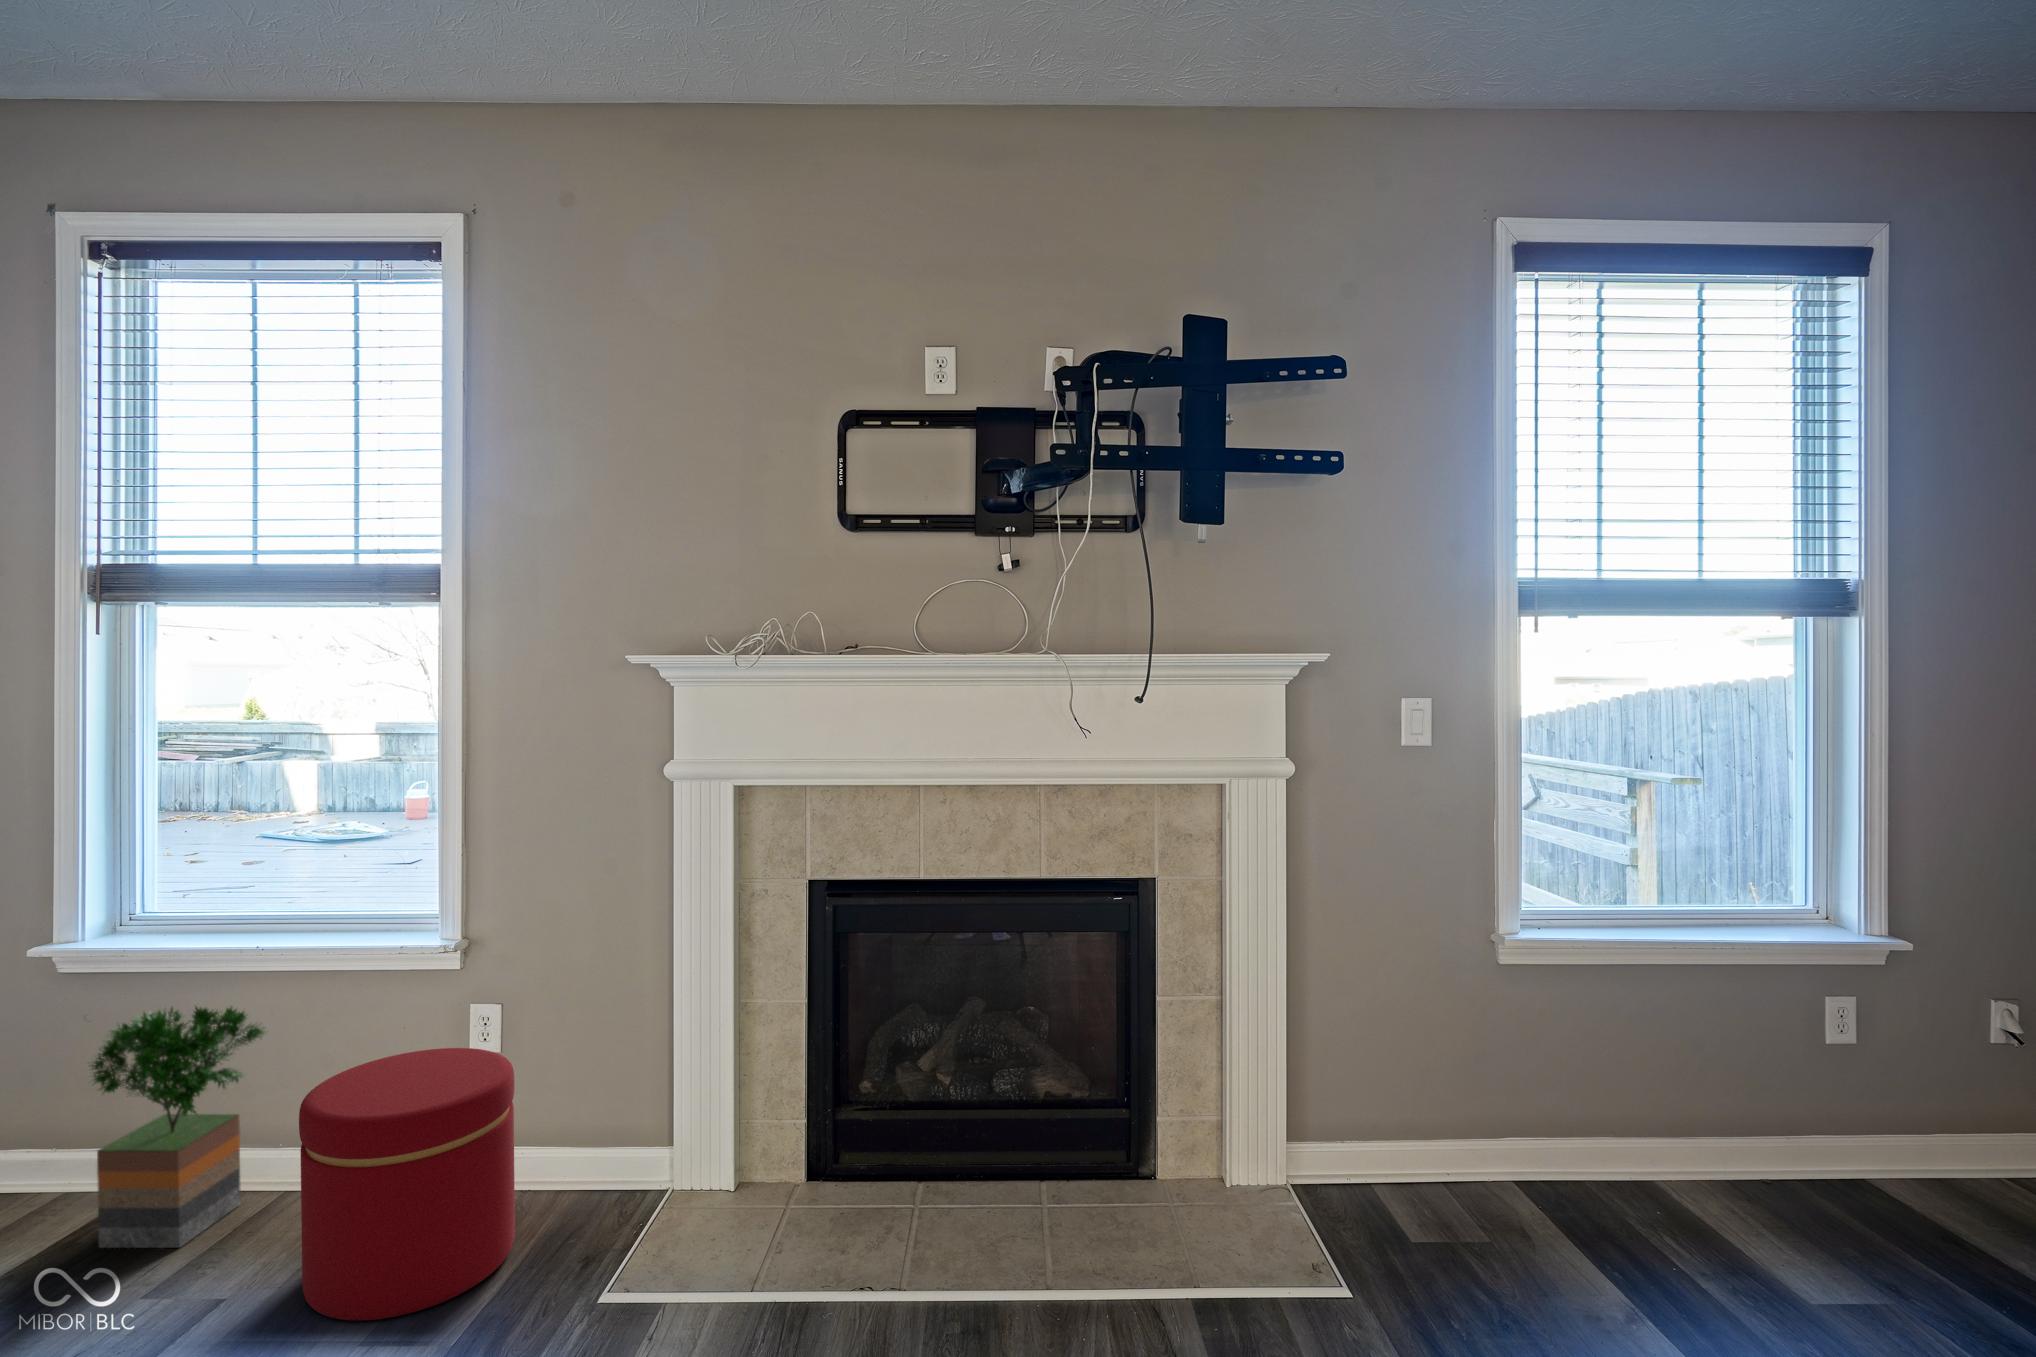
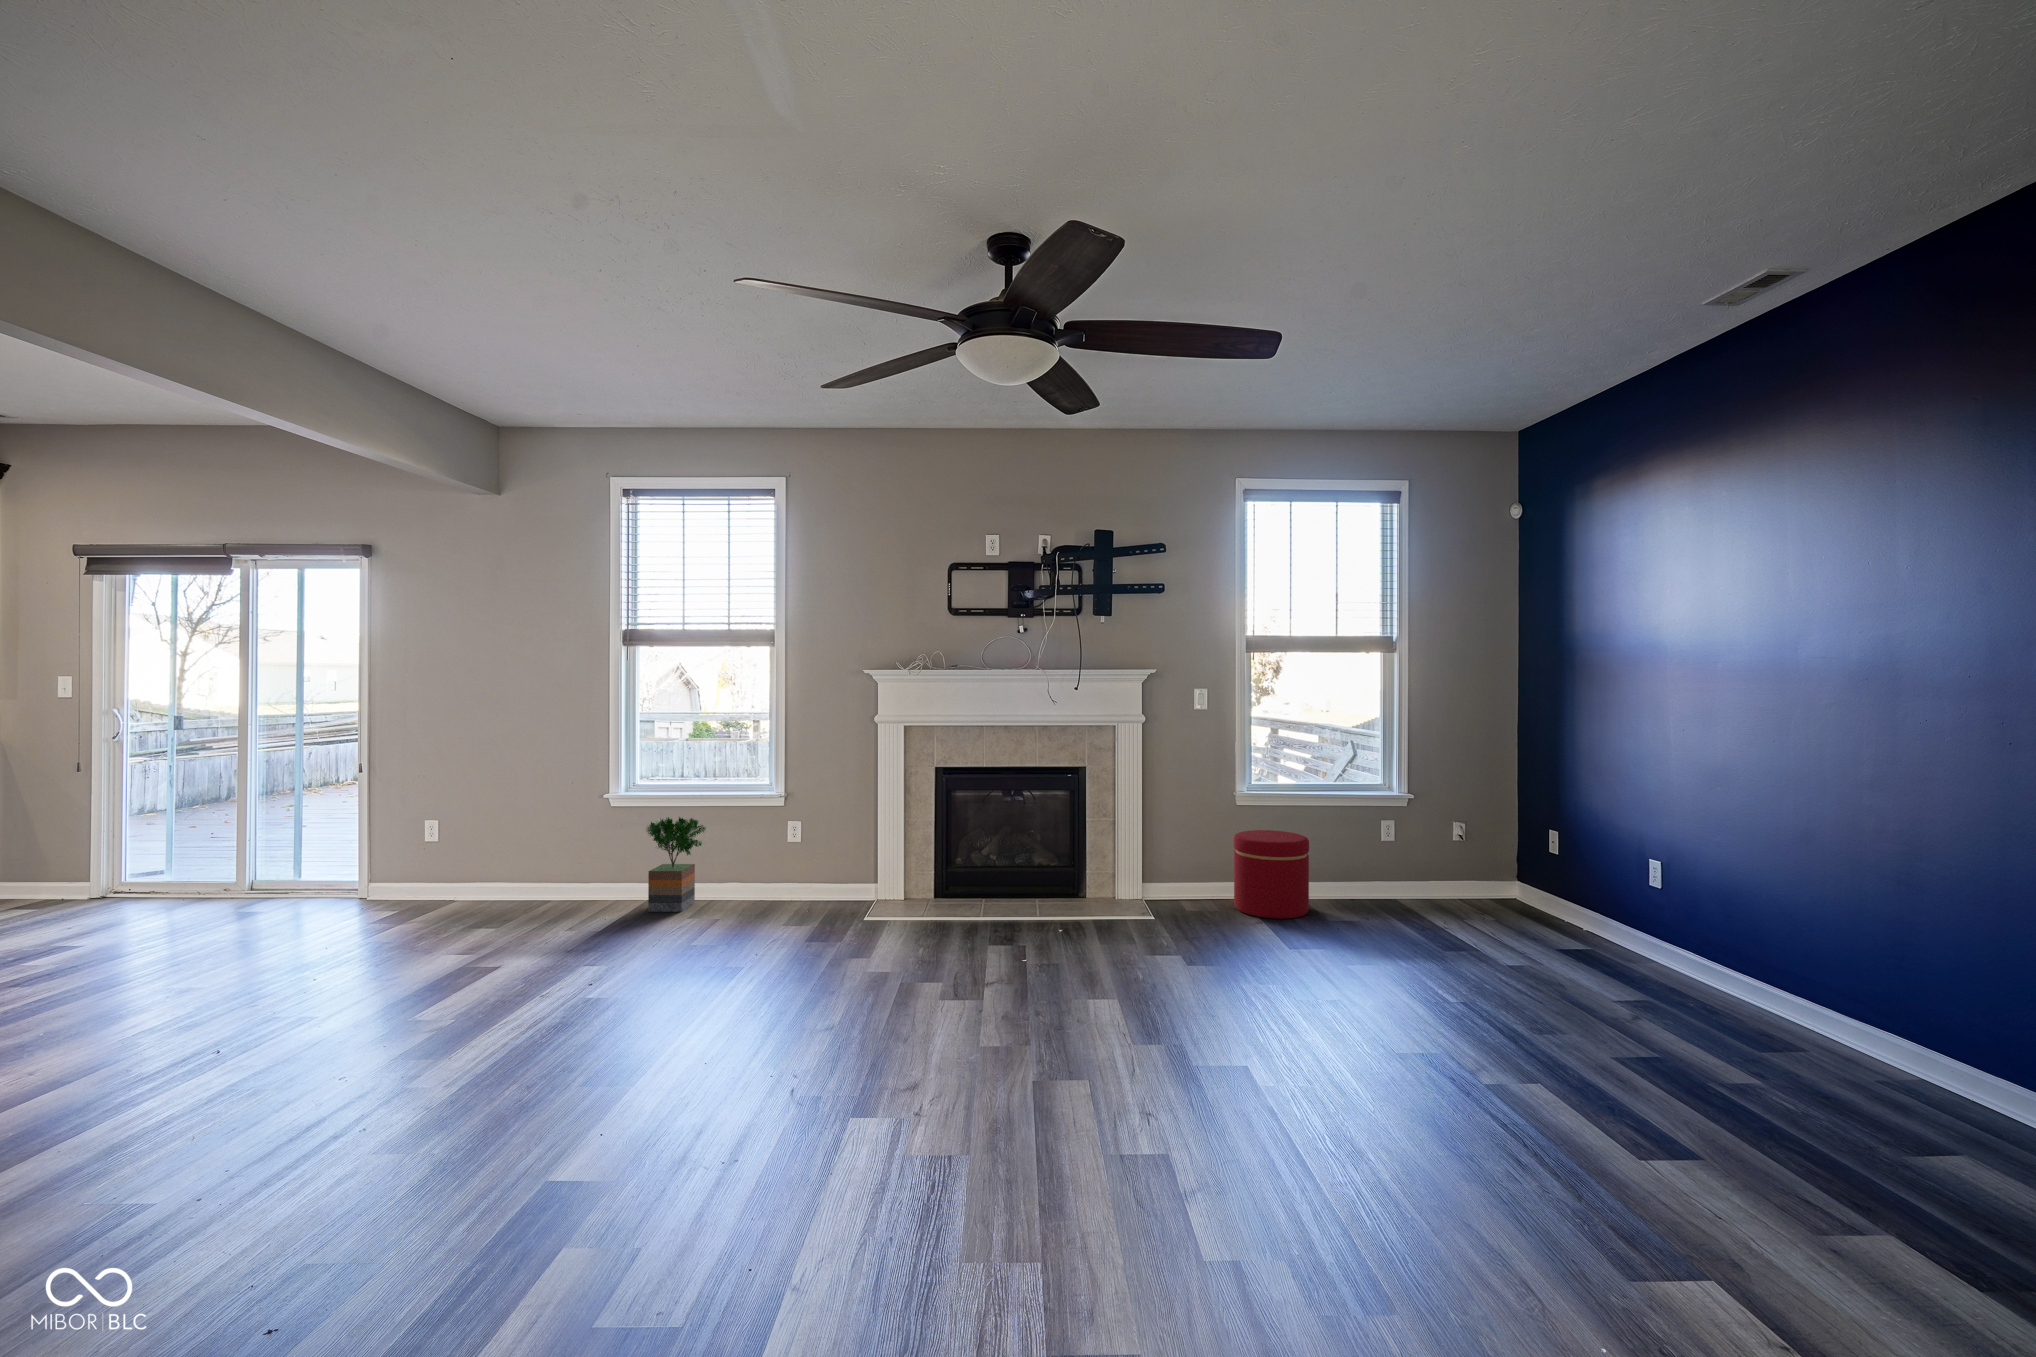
ottoman: present [299,1048,515,1321] -> present [1234,830,1309,919]

